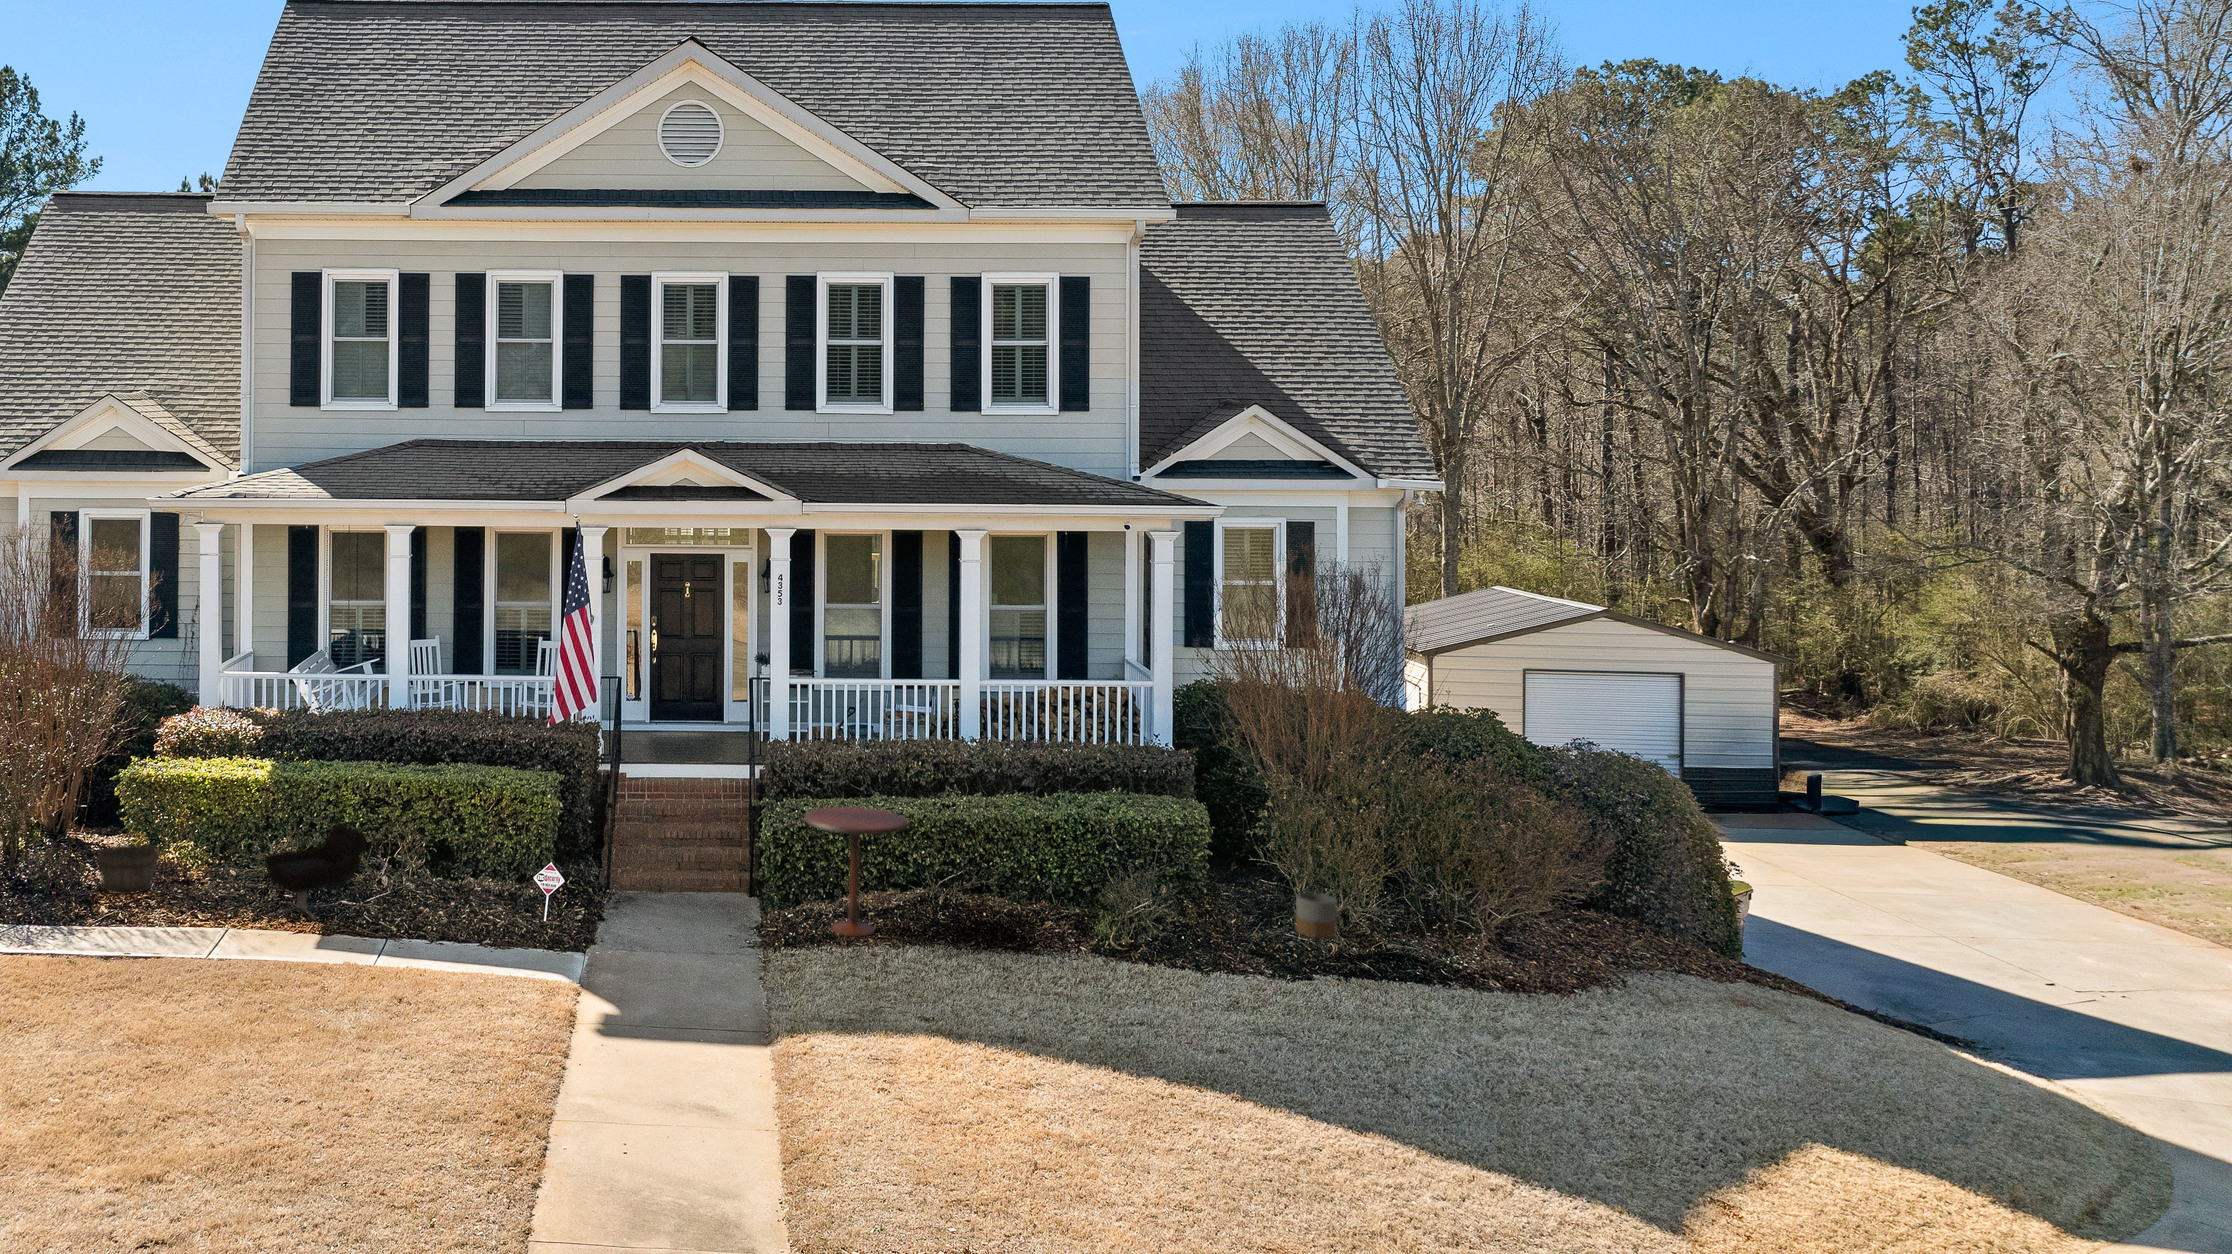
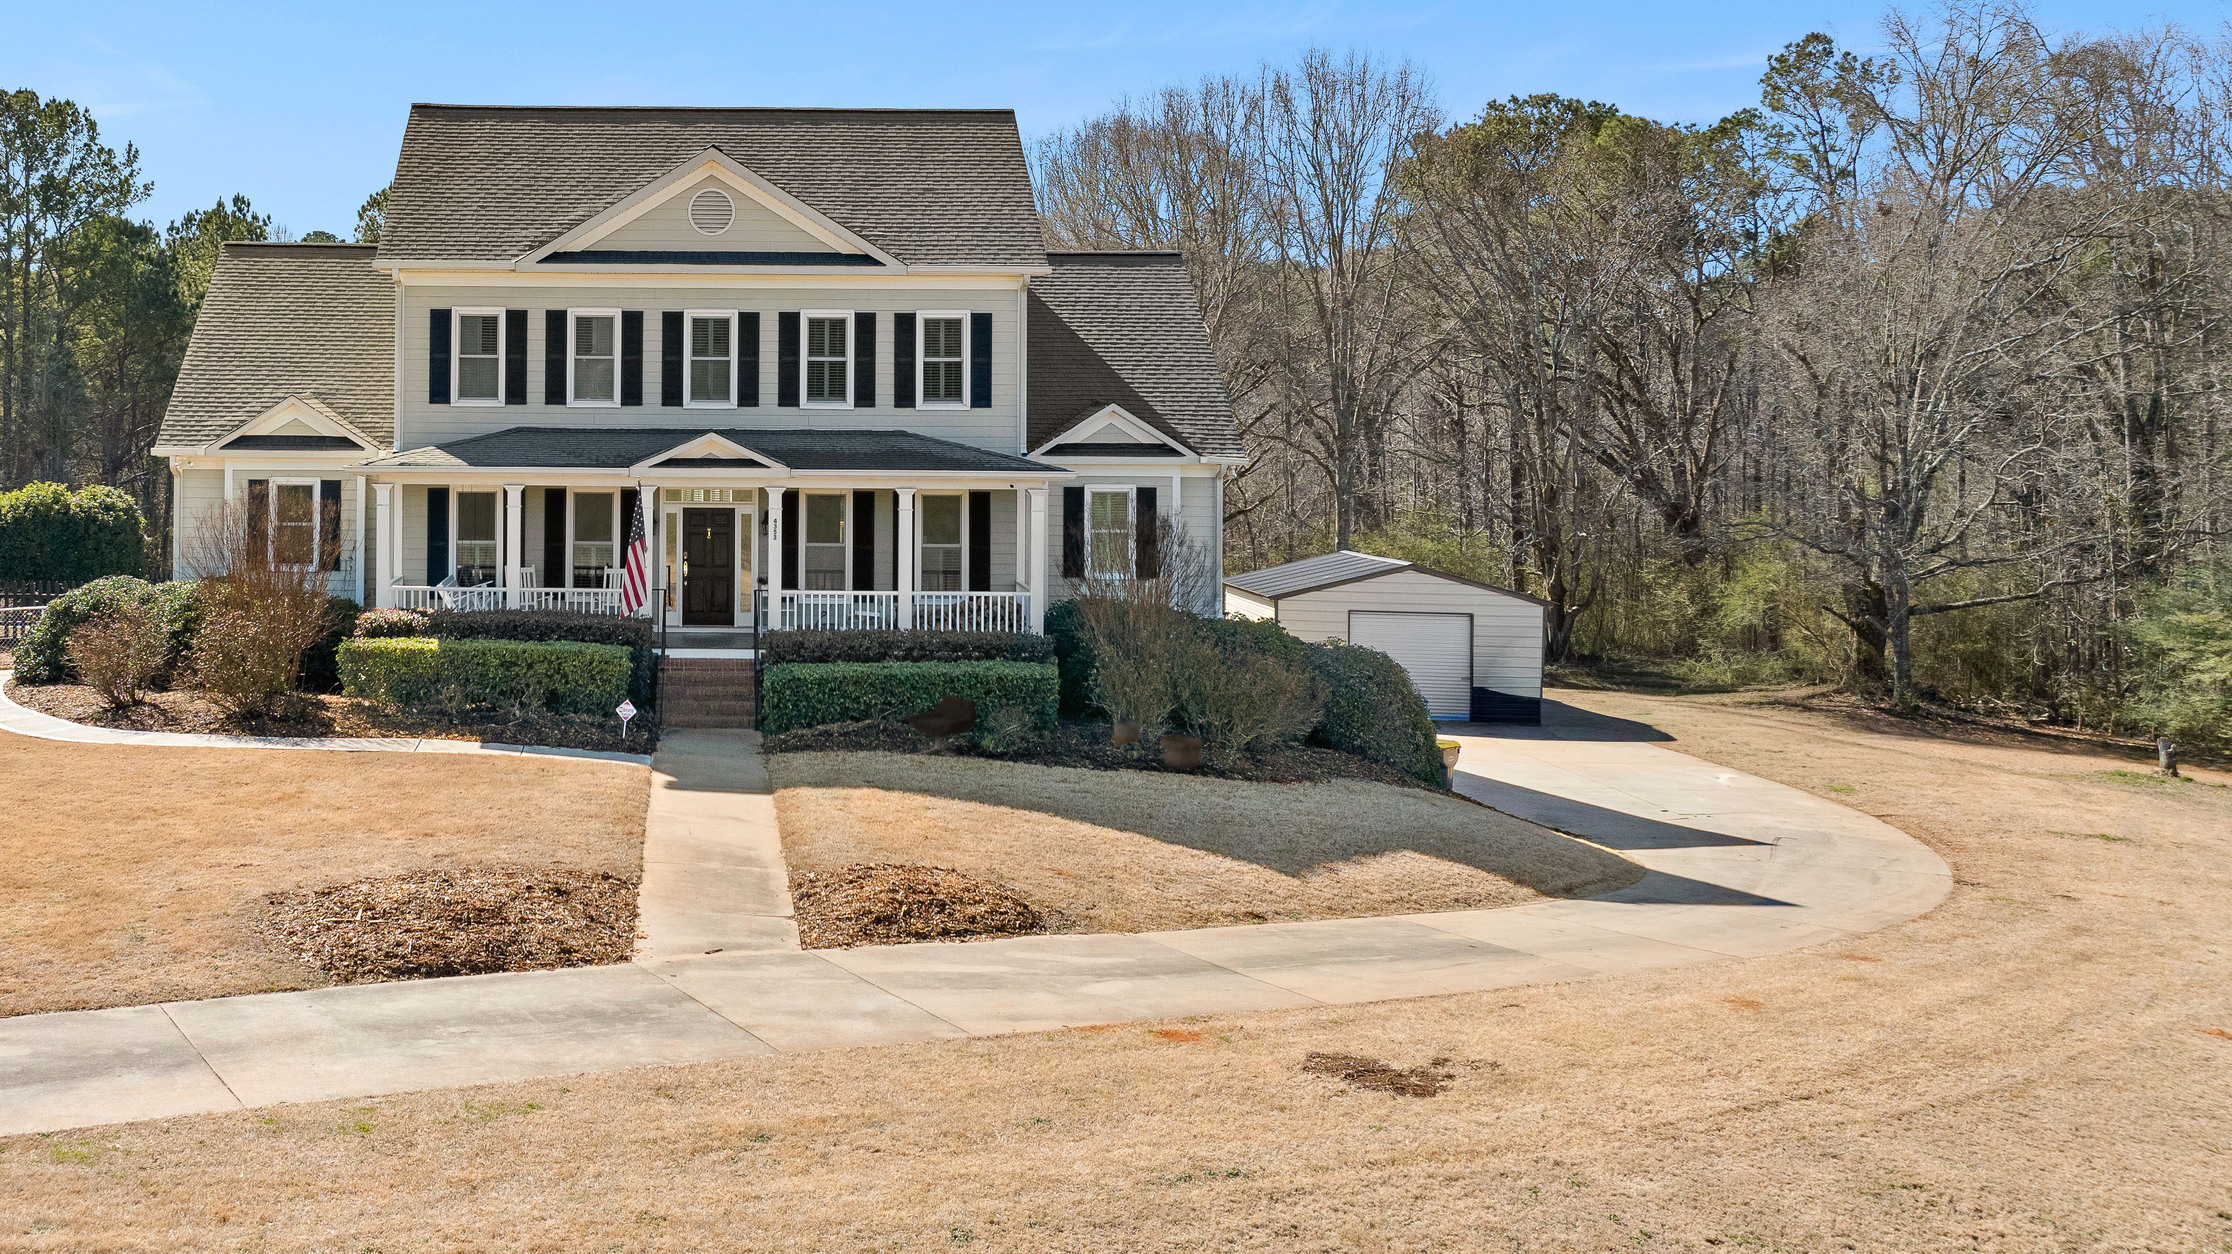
pedestal table: present [805,807,908,937] -> none [793,667,861,749]
lounge chair: present [265,823,367,919] -> present [907,695,976,749]
wooden bucket: present [97,844,159,894] -> present [1161,735,1203,768]

